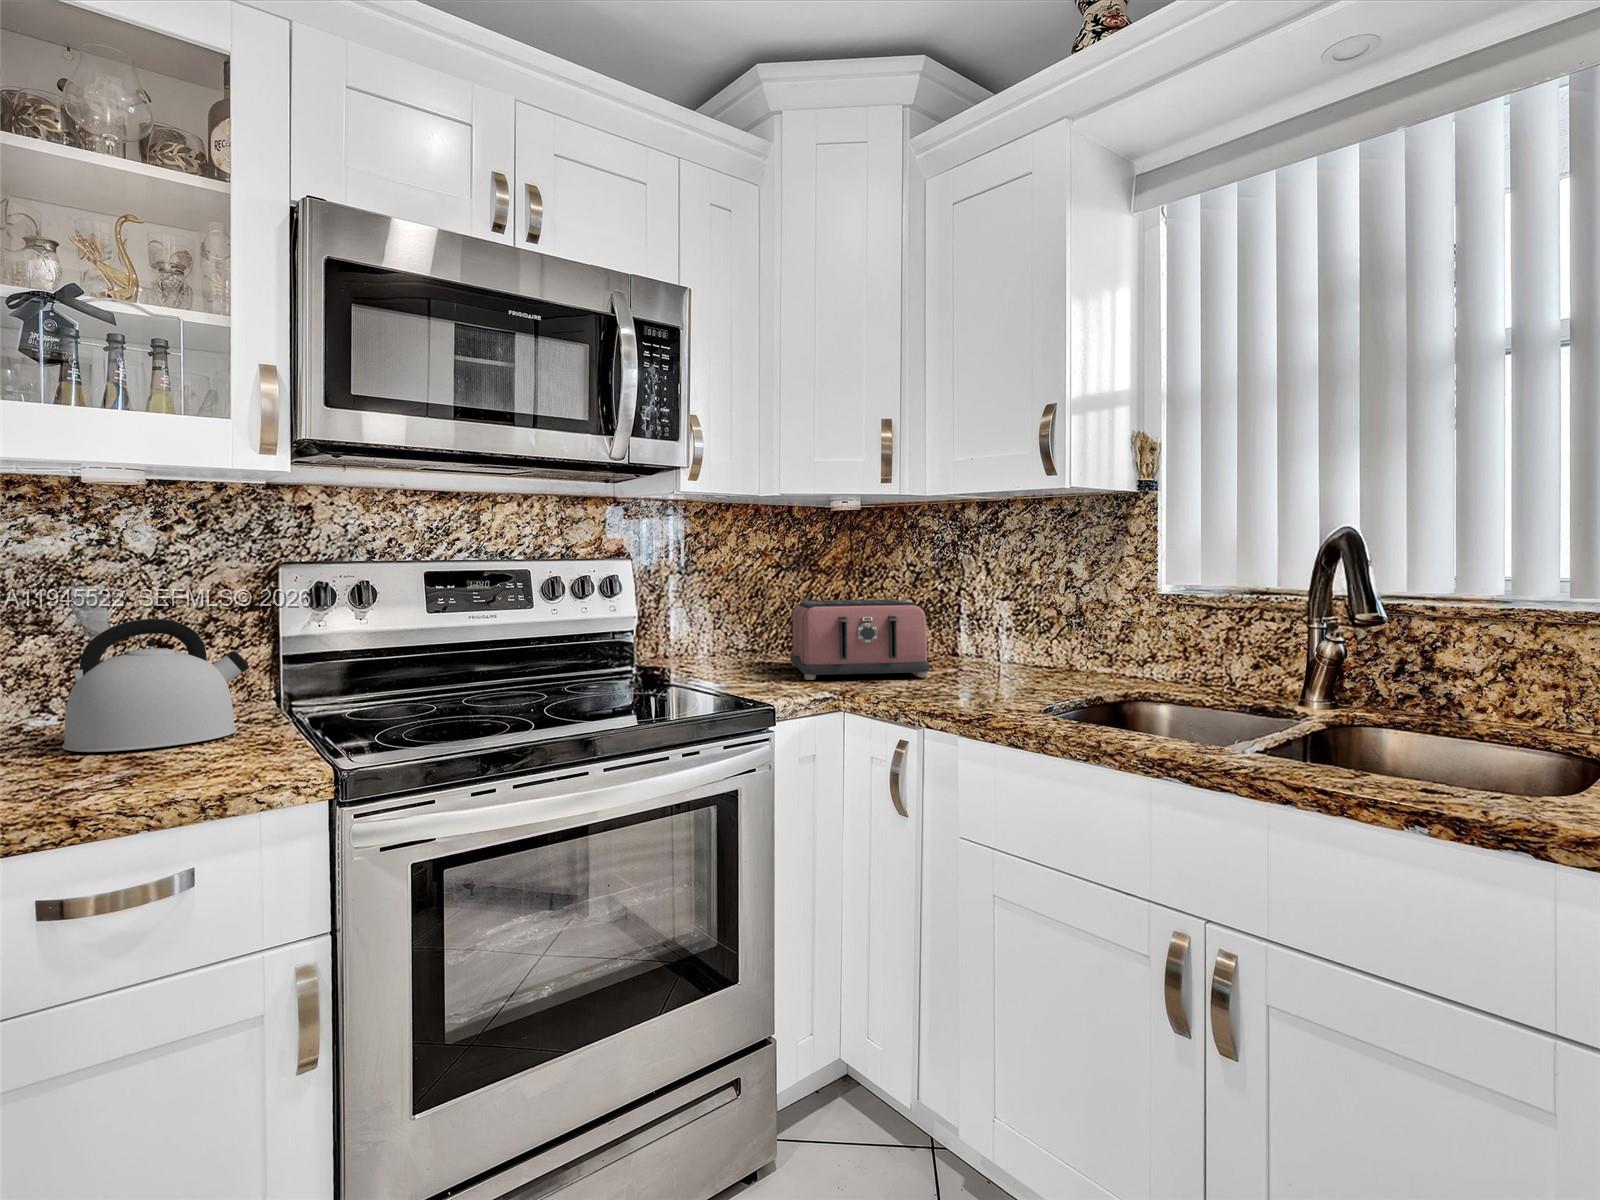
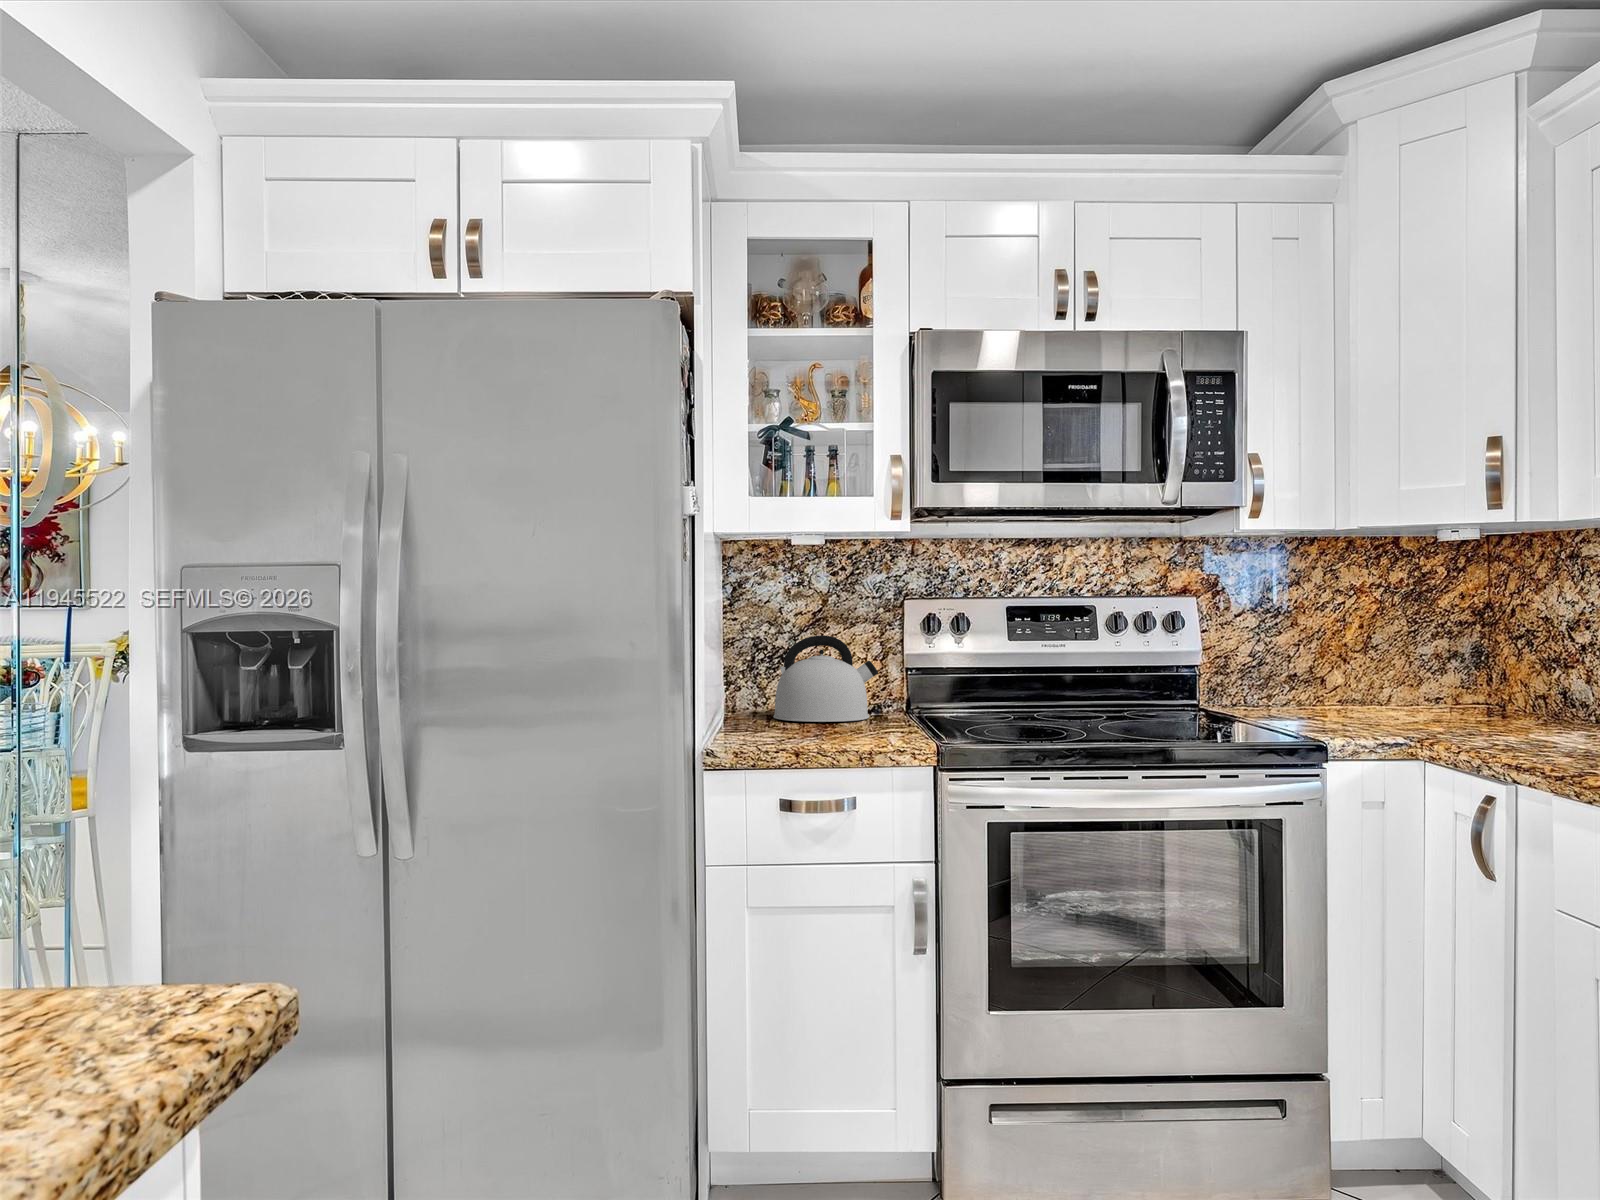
toaster: present [790,599,930,680] -> none [1381,641,1560,734]

